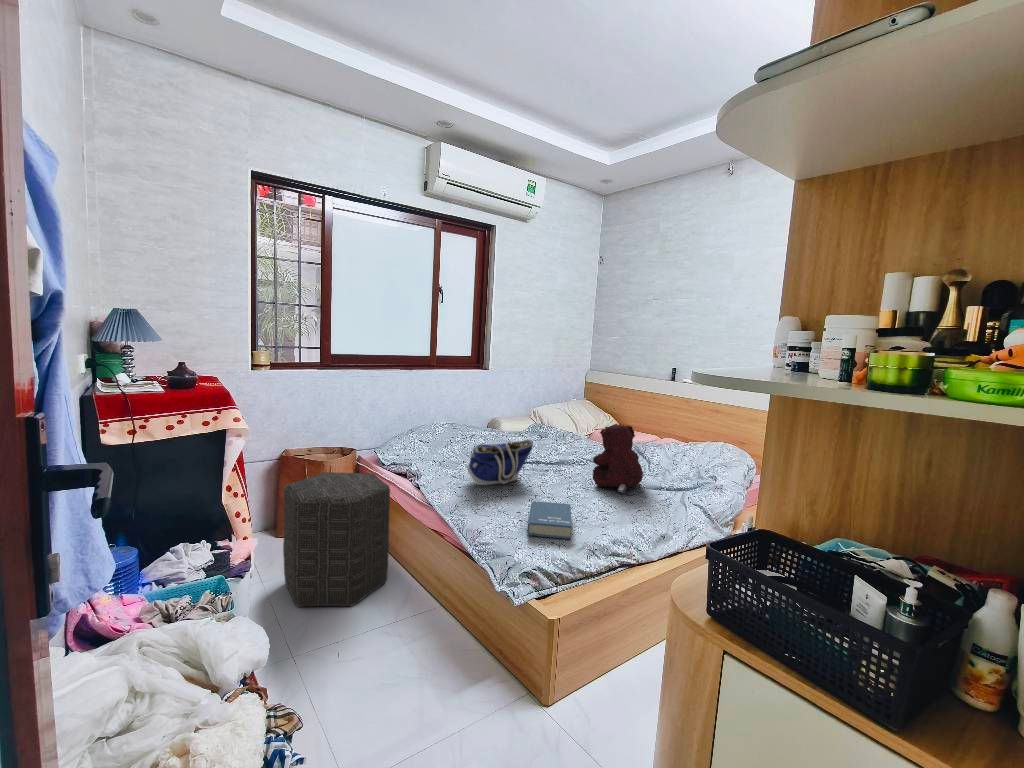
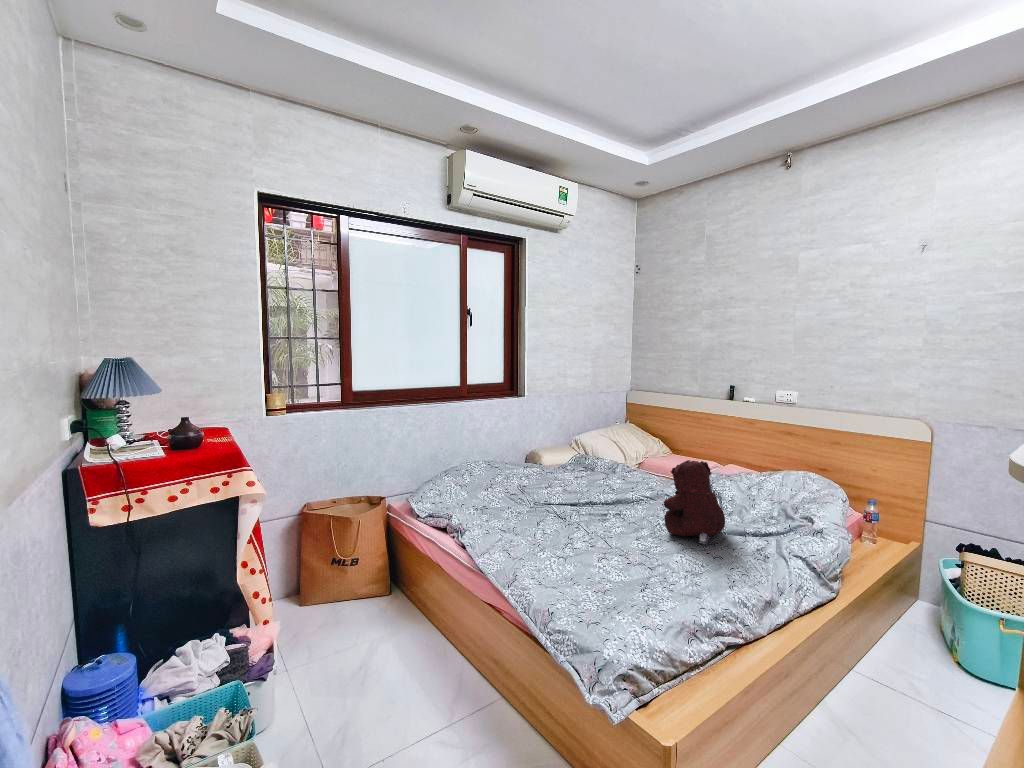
tote bag: present [467,440,533,485] -> none [517,483,593,541]
ottoman: present [283,472,390,607] -> none [309,532,433,706]
book: present [527,501,572,539] -> none [604,564,665,619]

